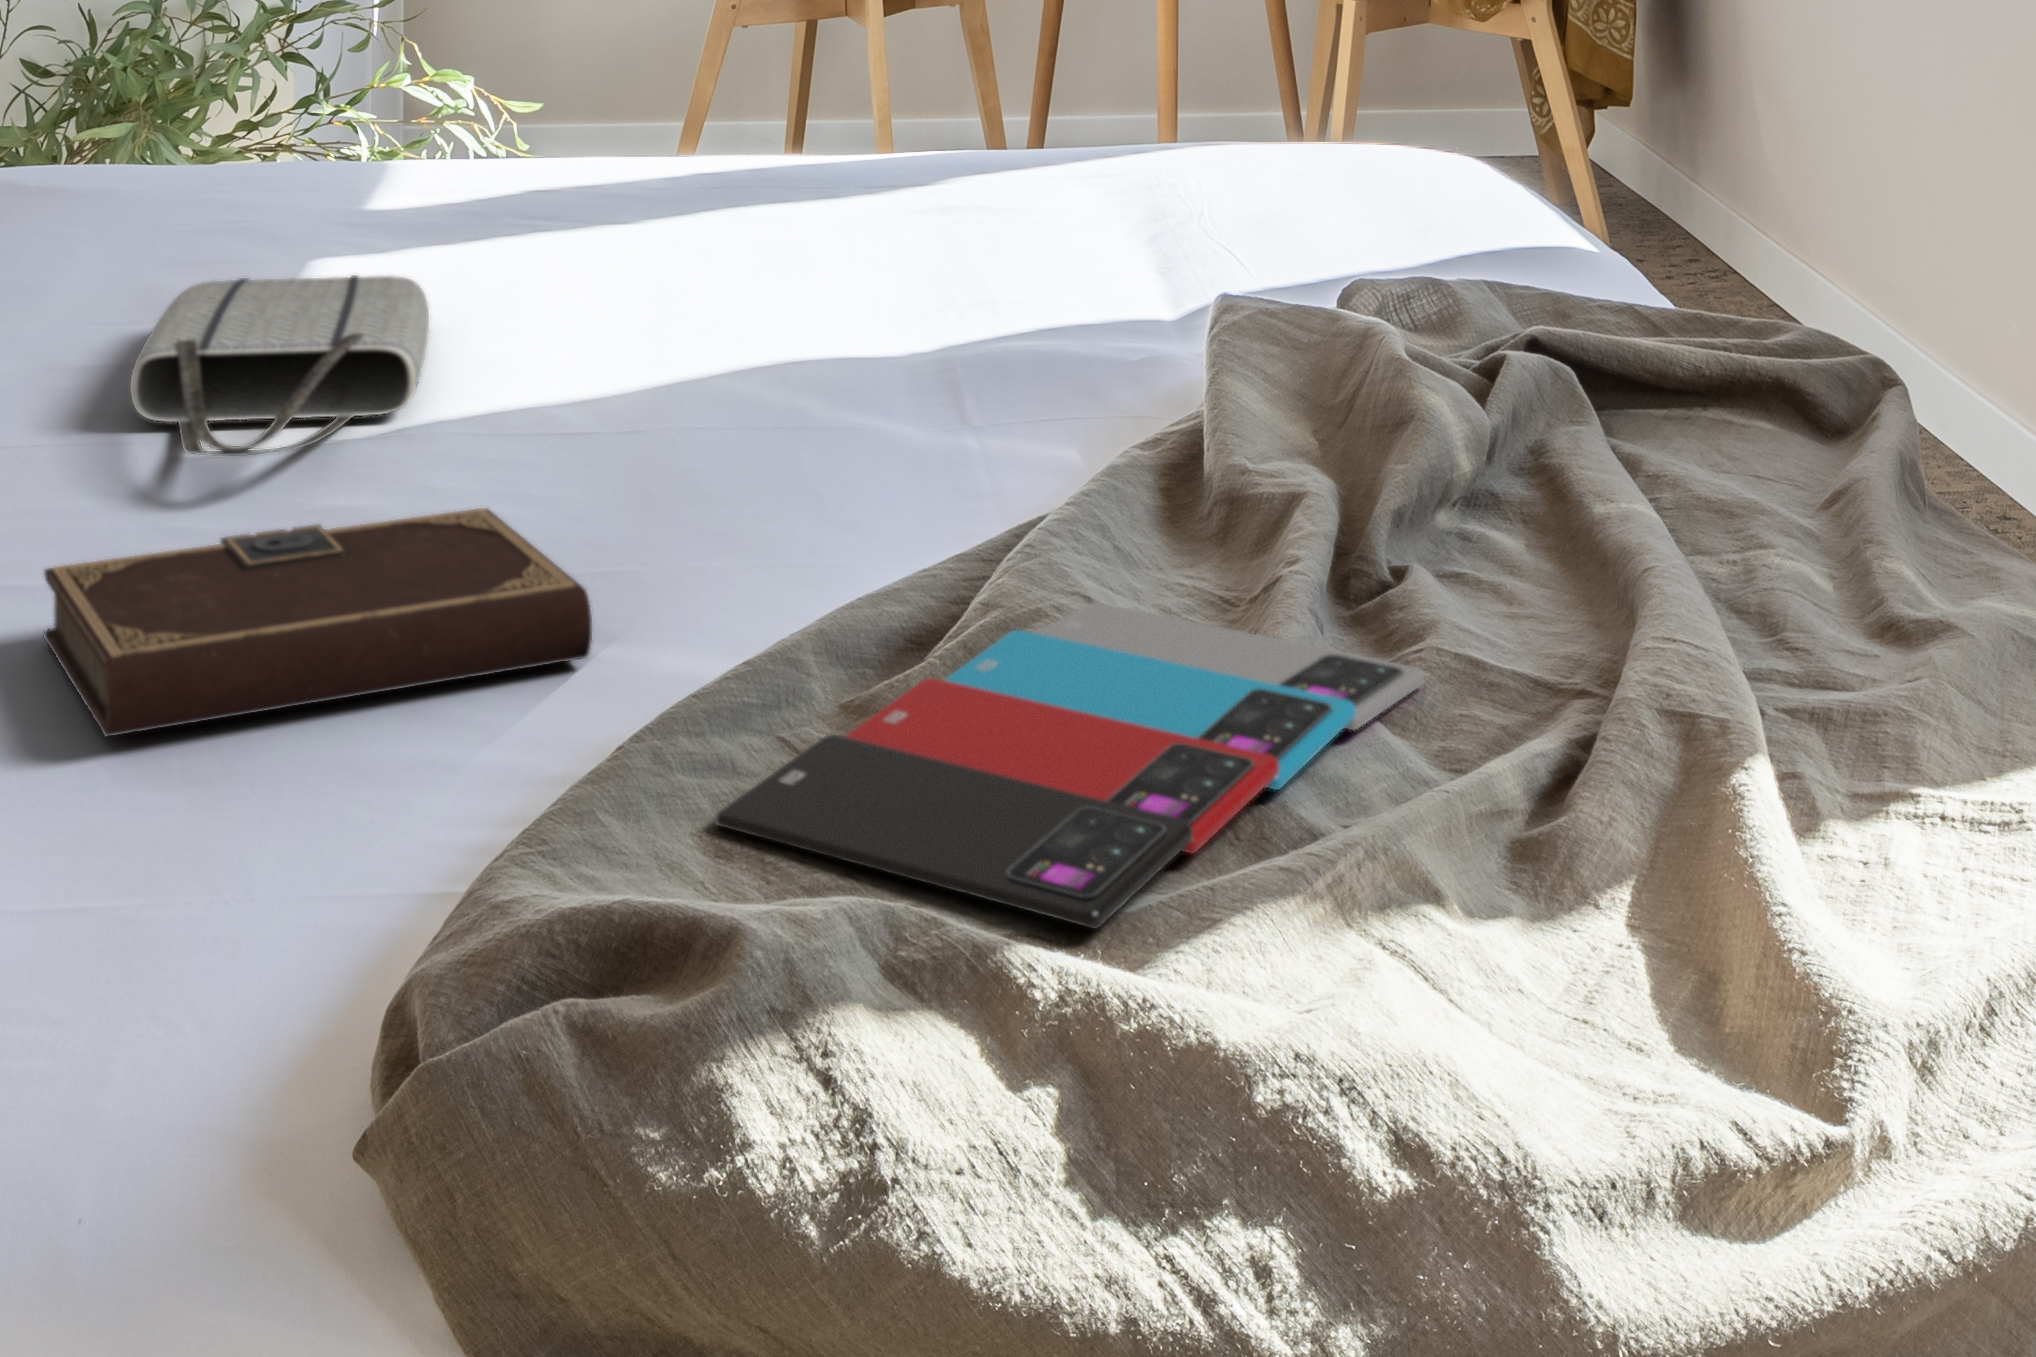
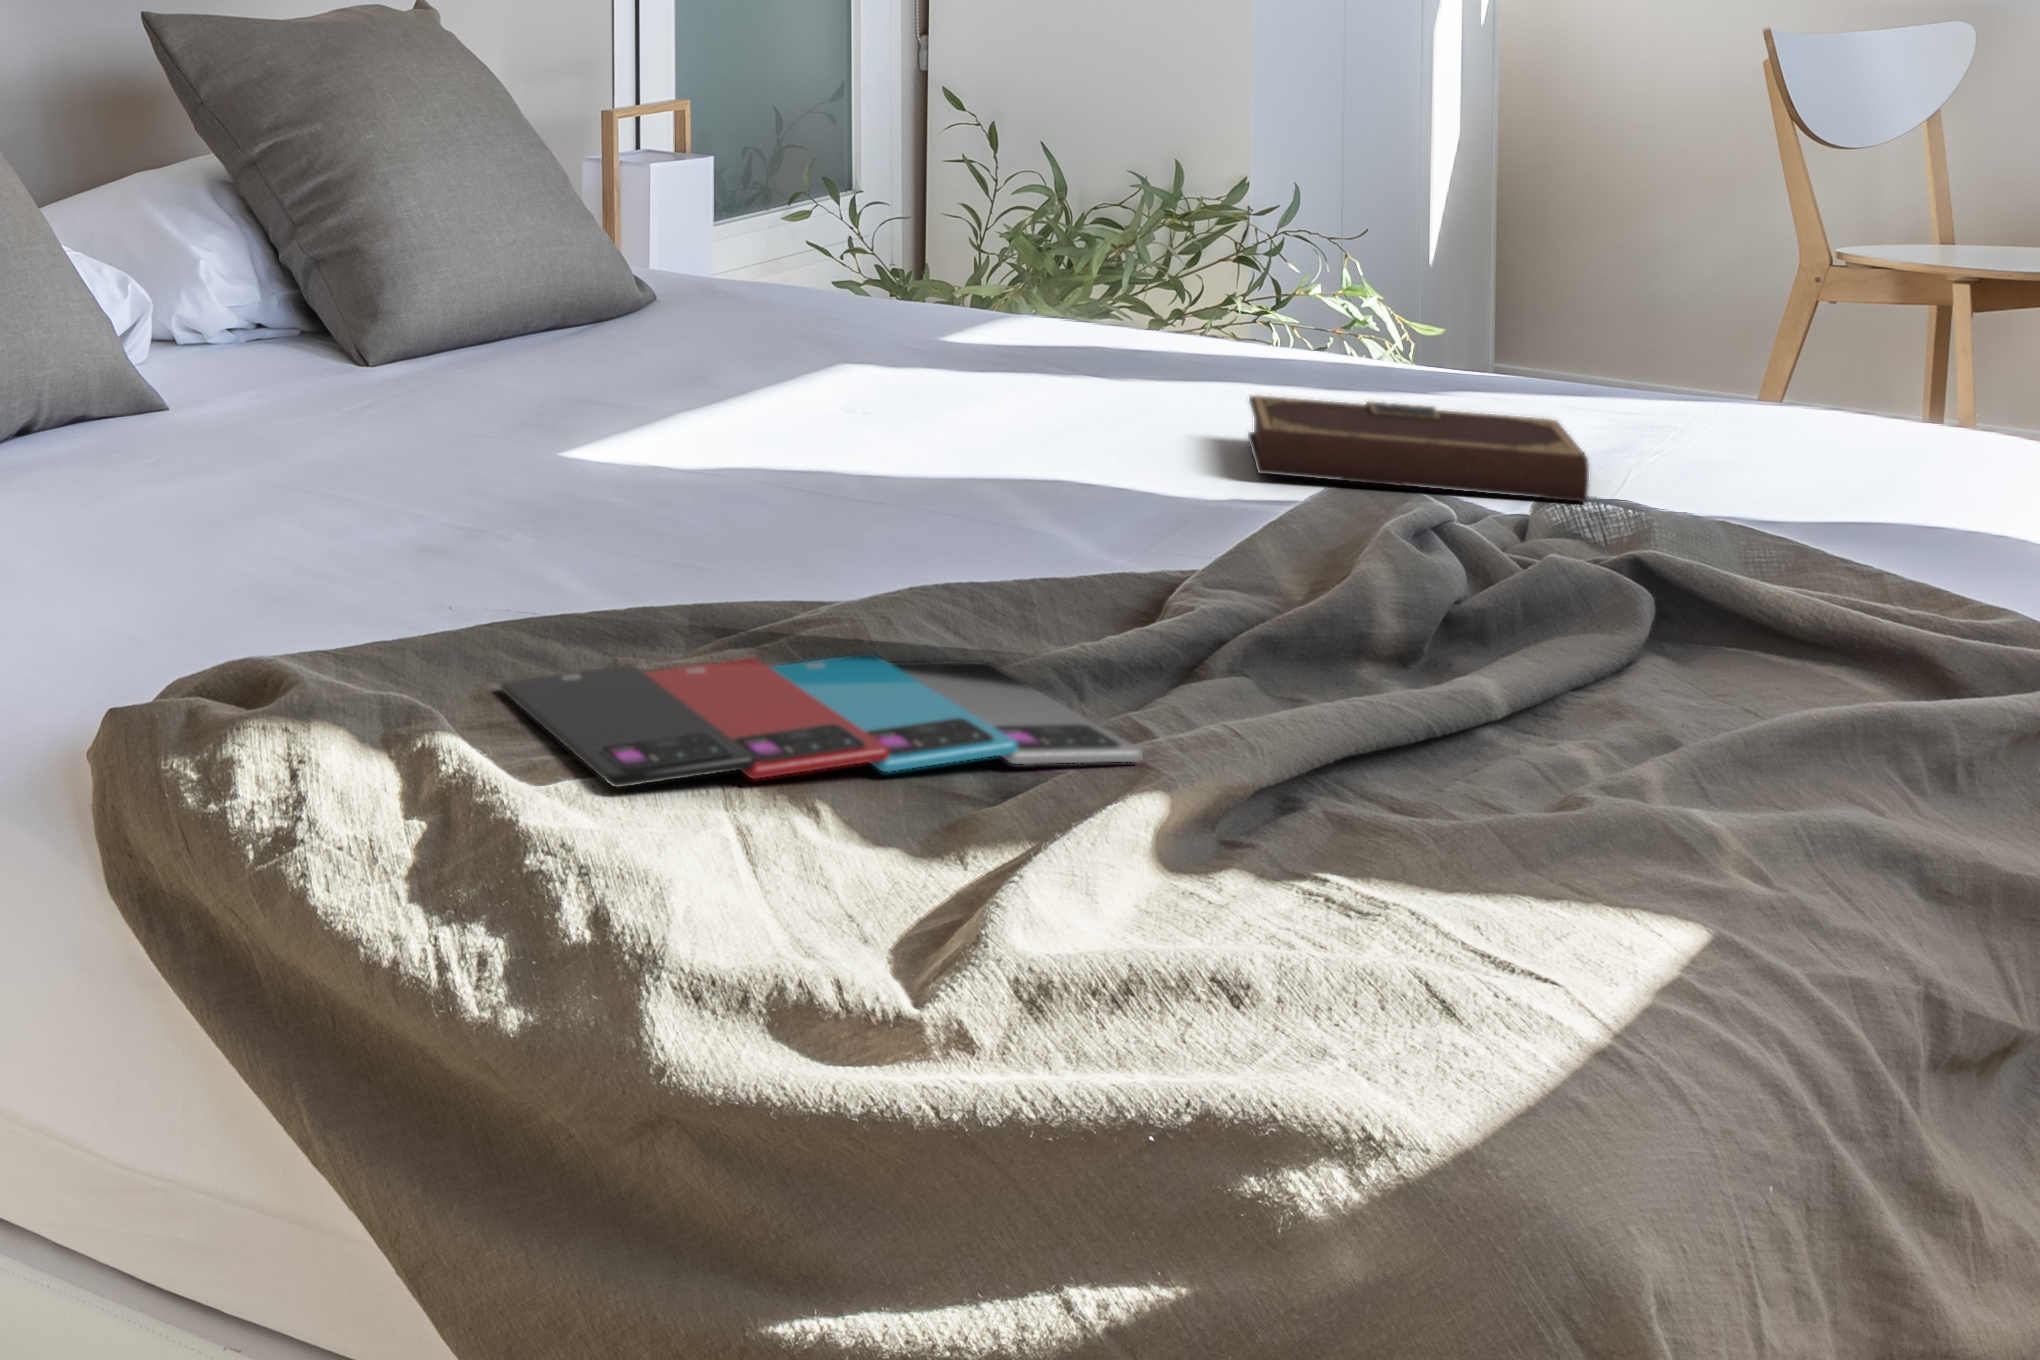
tote bag: present [130,275,429,456] -> none [533,362,853,466]
notebook: present [44,508,592,737] -> present [1248,395,1589,502]

